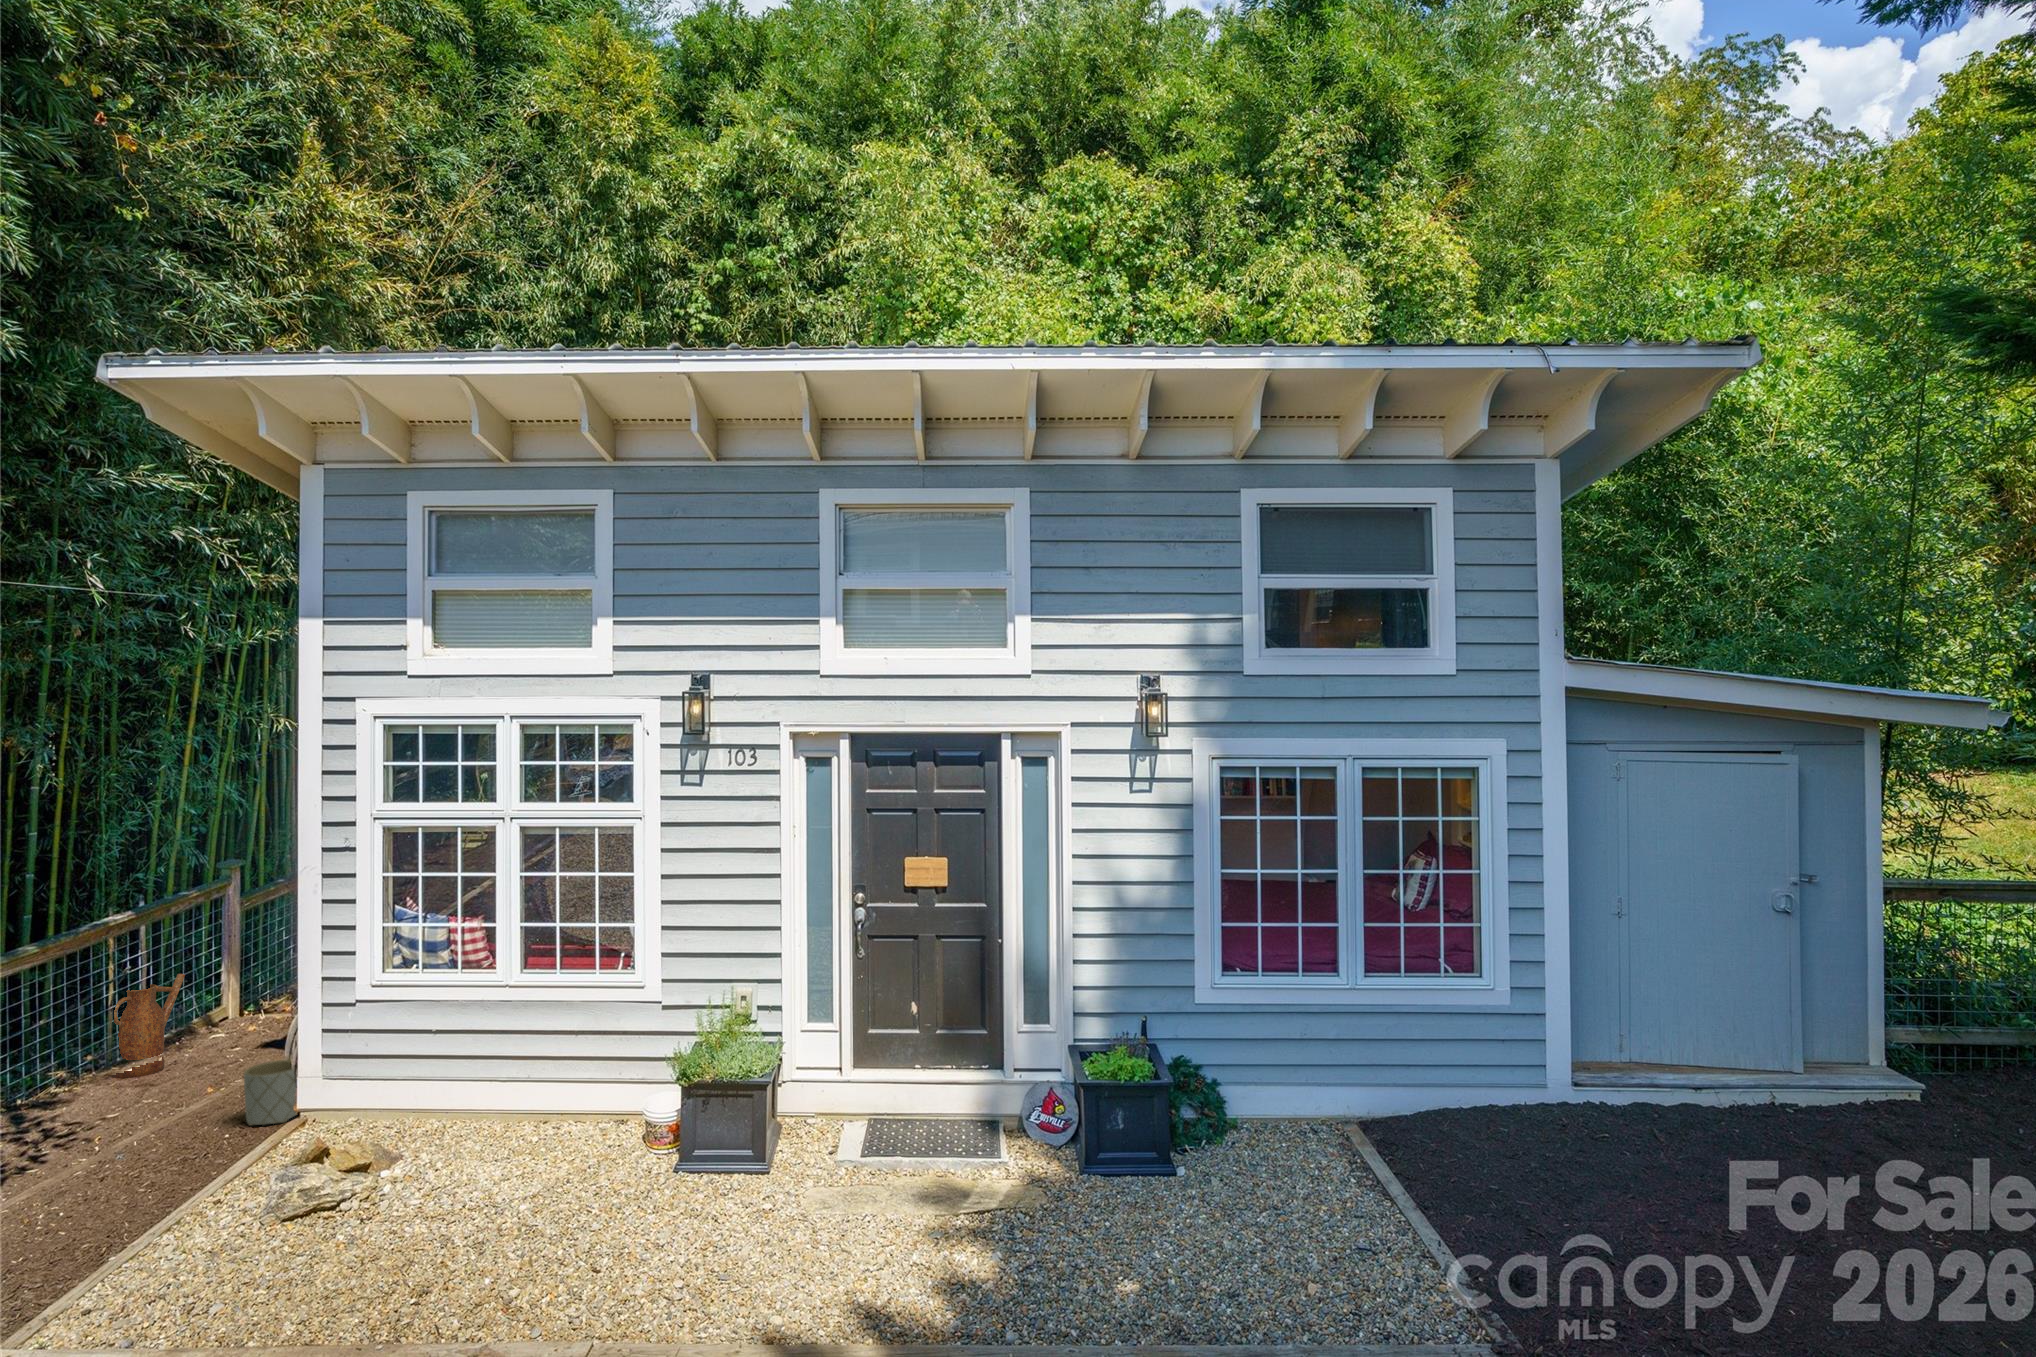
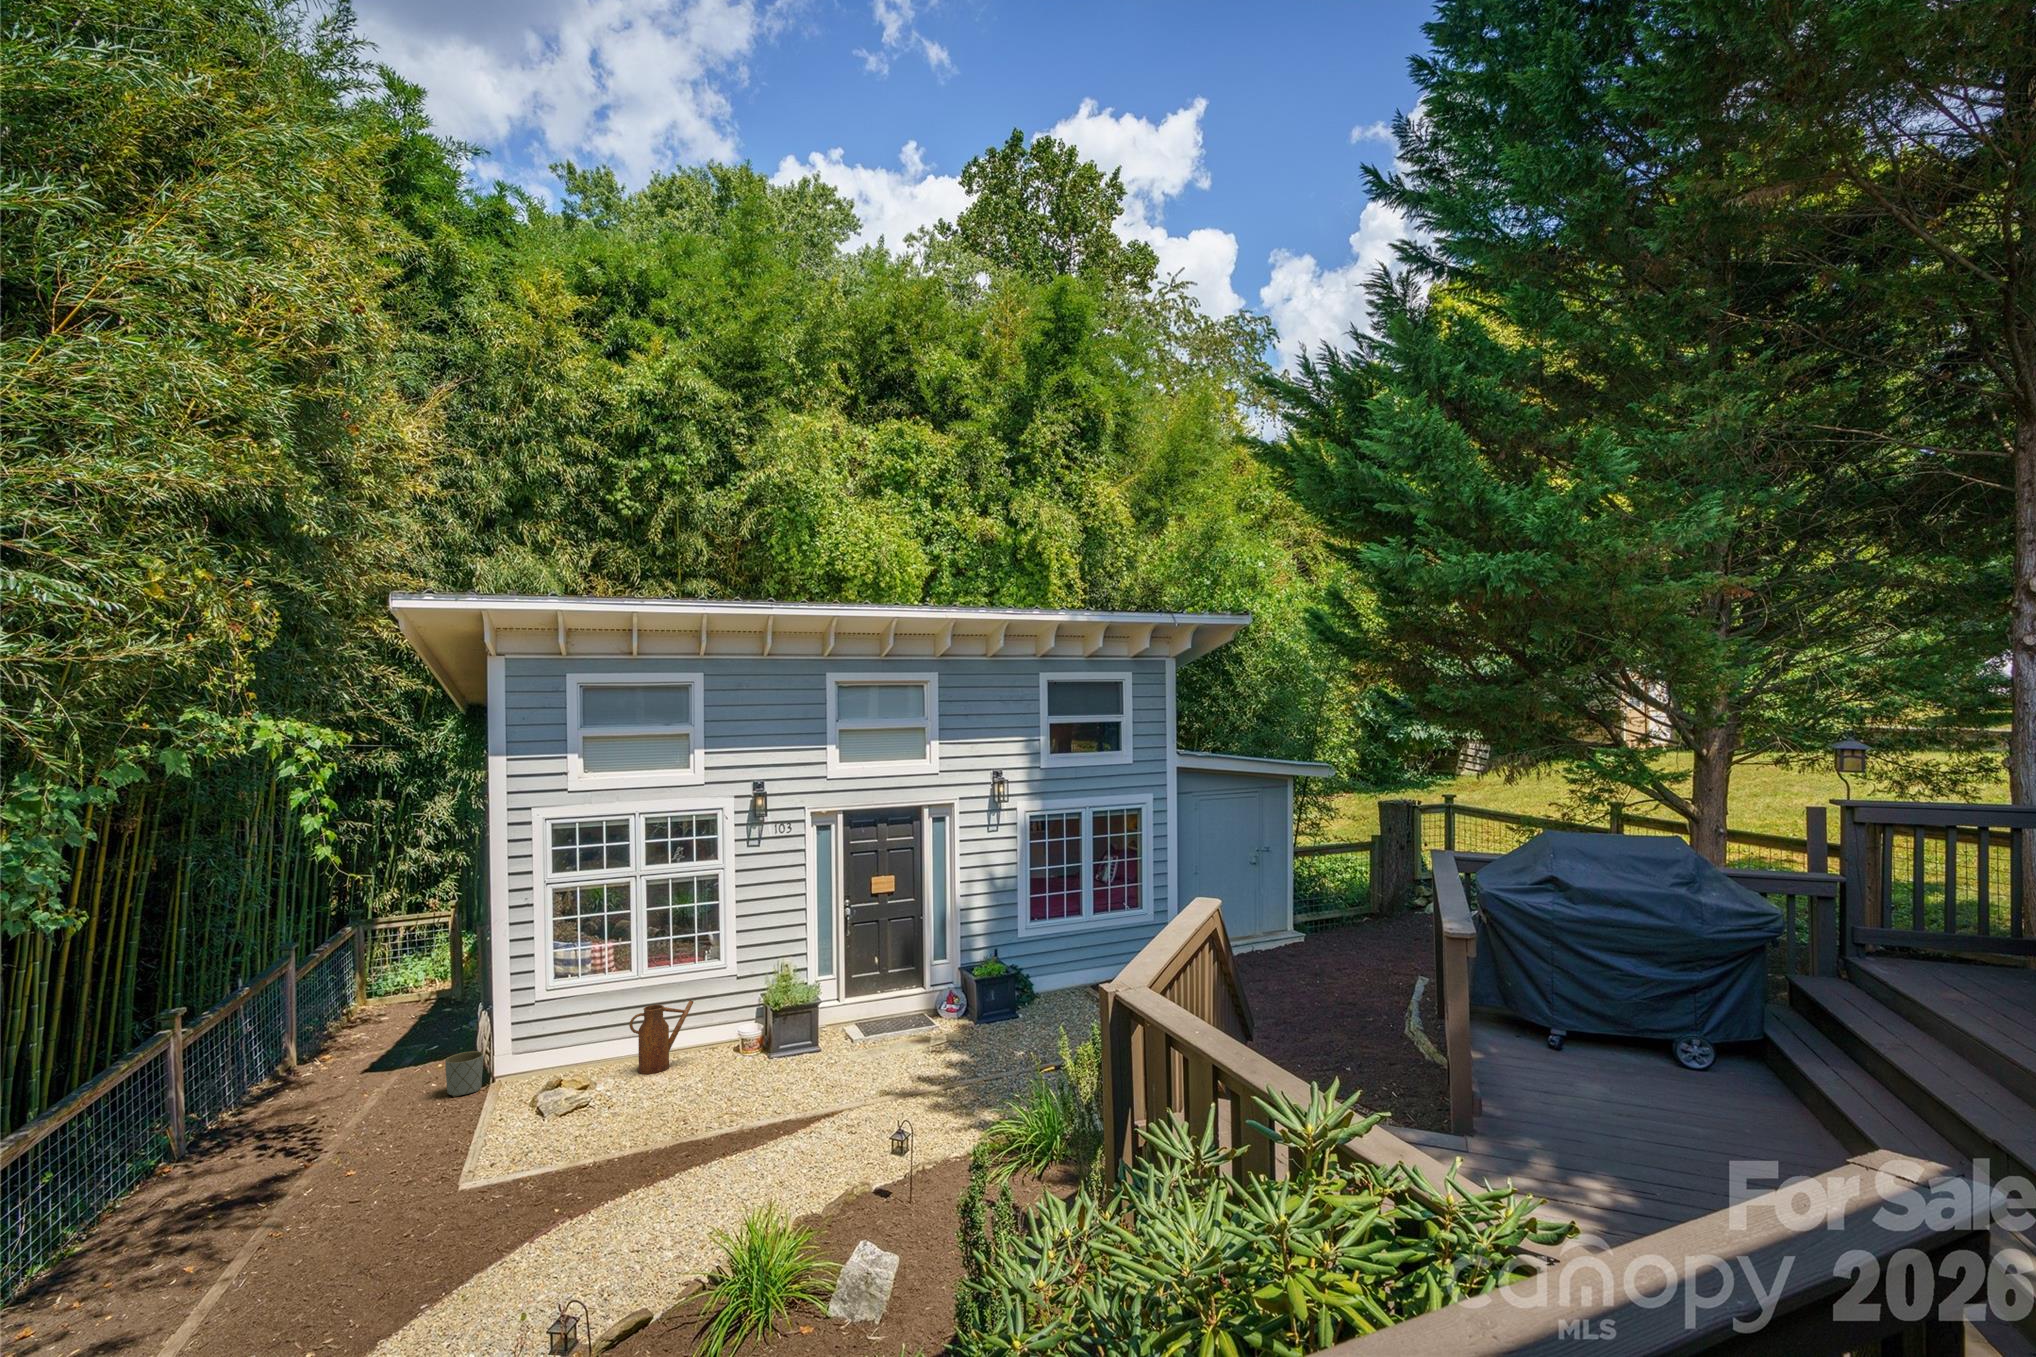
watering can: present [112,974,185,1078] -> present [629,1000,693,1074]

